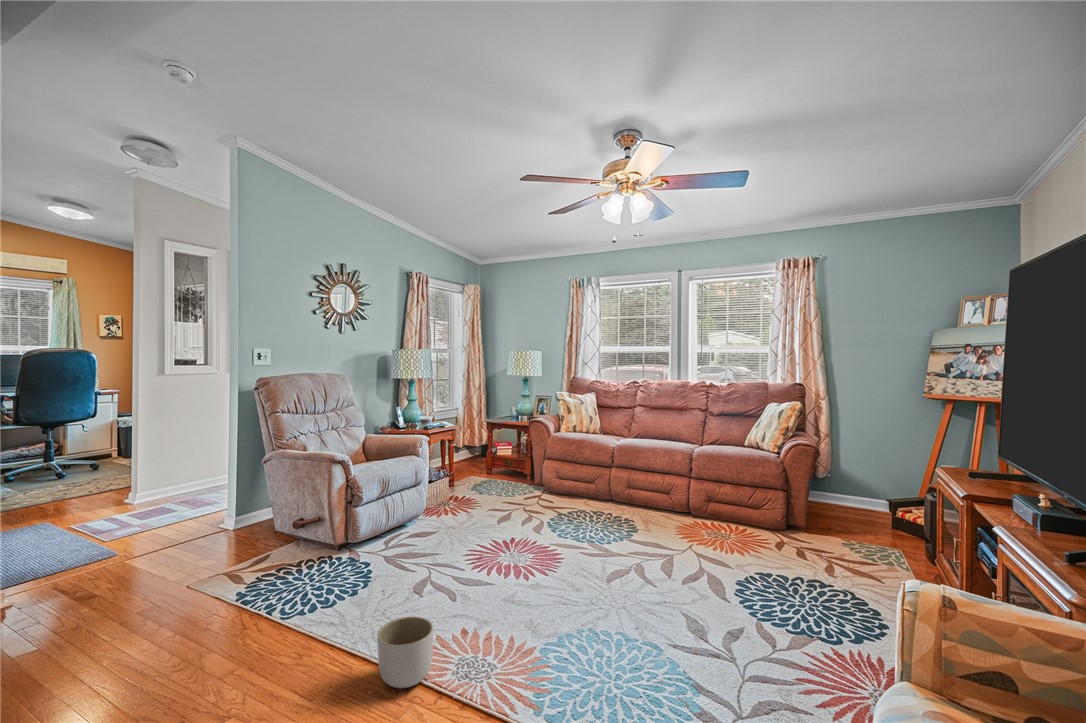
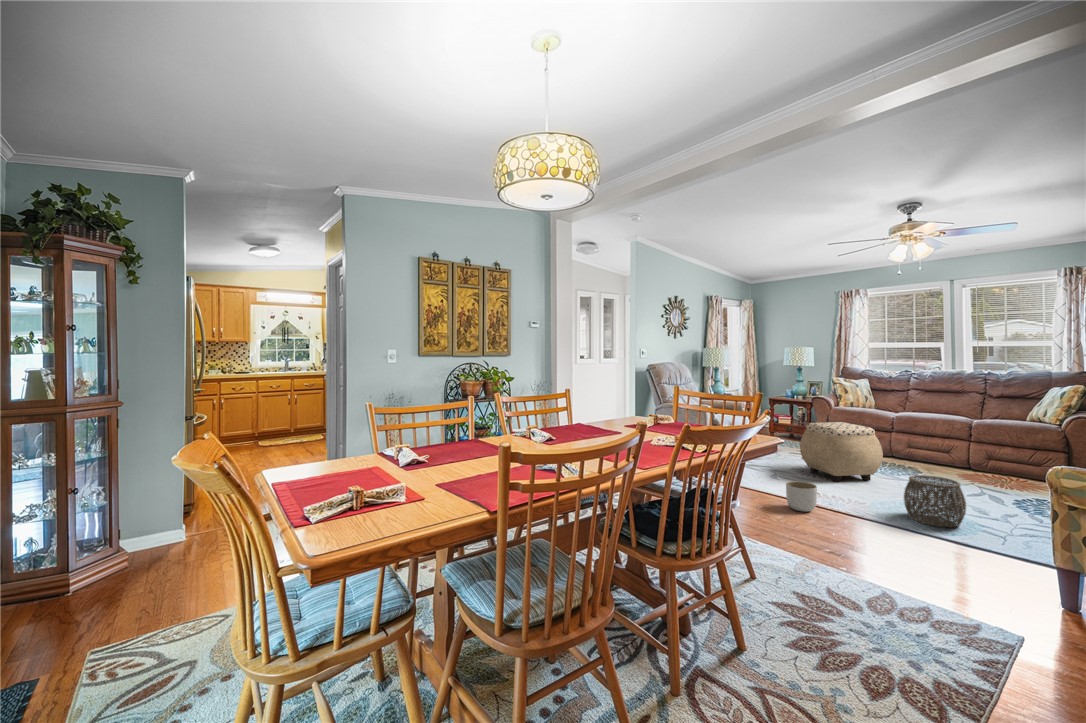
ottoman: none [476,466,581,571] -> present [800,422,883,482]
woven basket: none [577,578,664,686] -> present [904,475,966,528]

